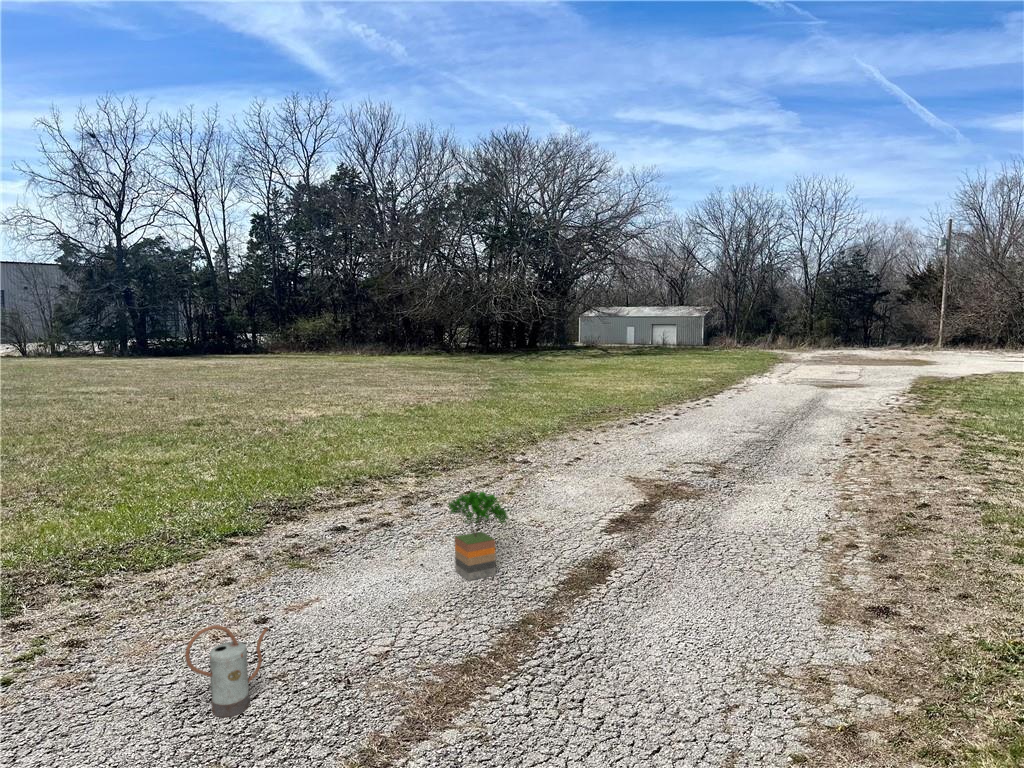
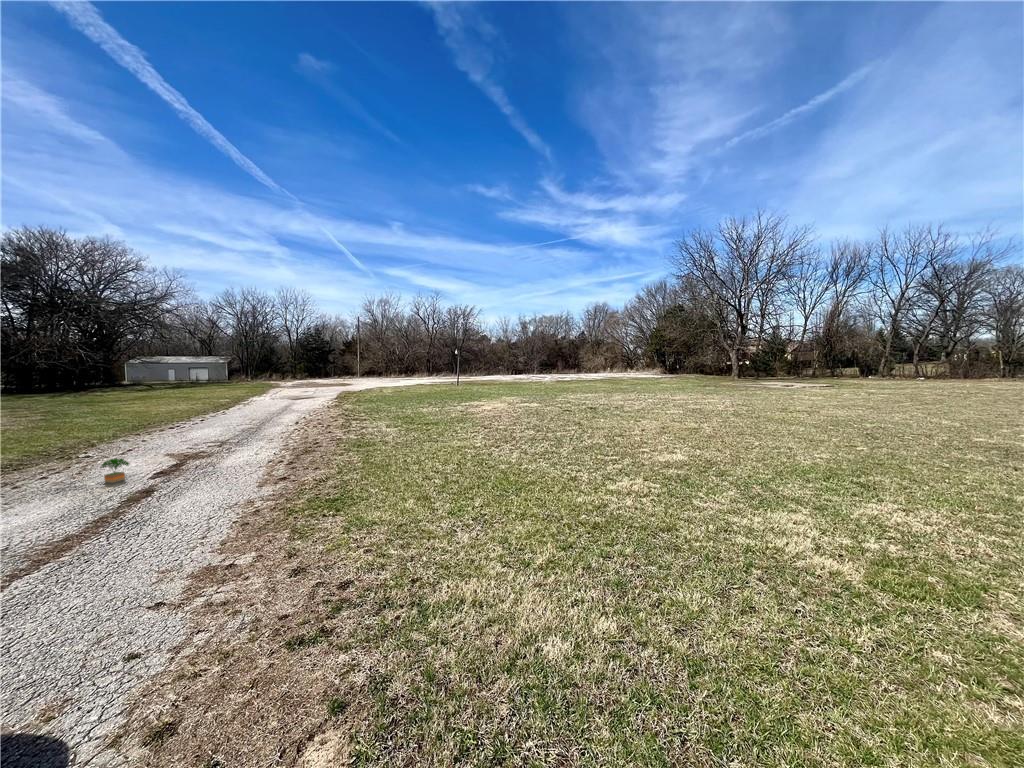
watering can: present [185,625,268,717] -> none [21,501,49,527]

